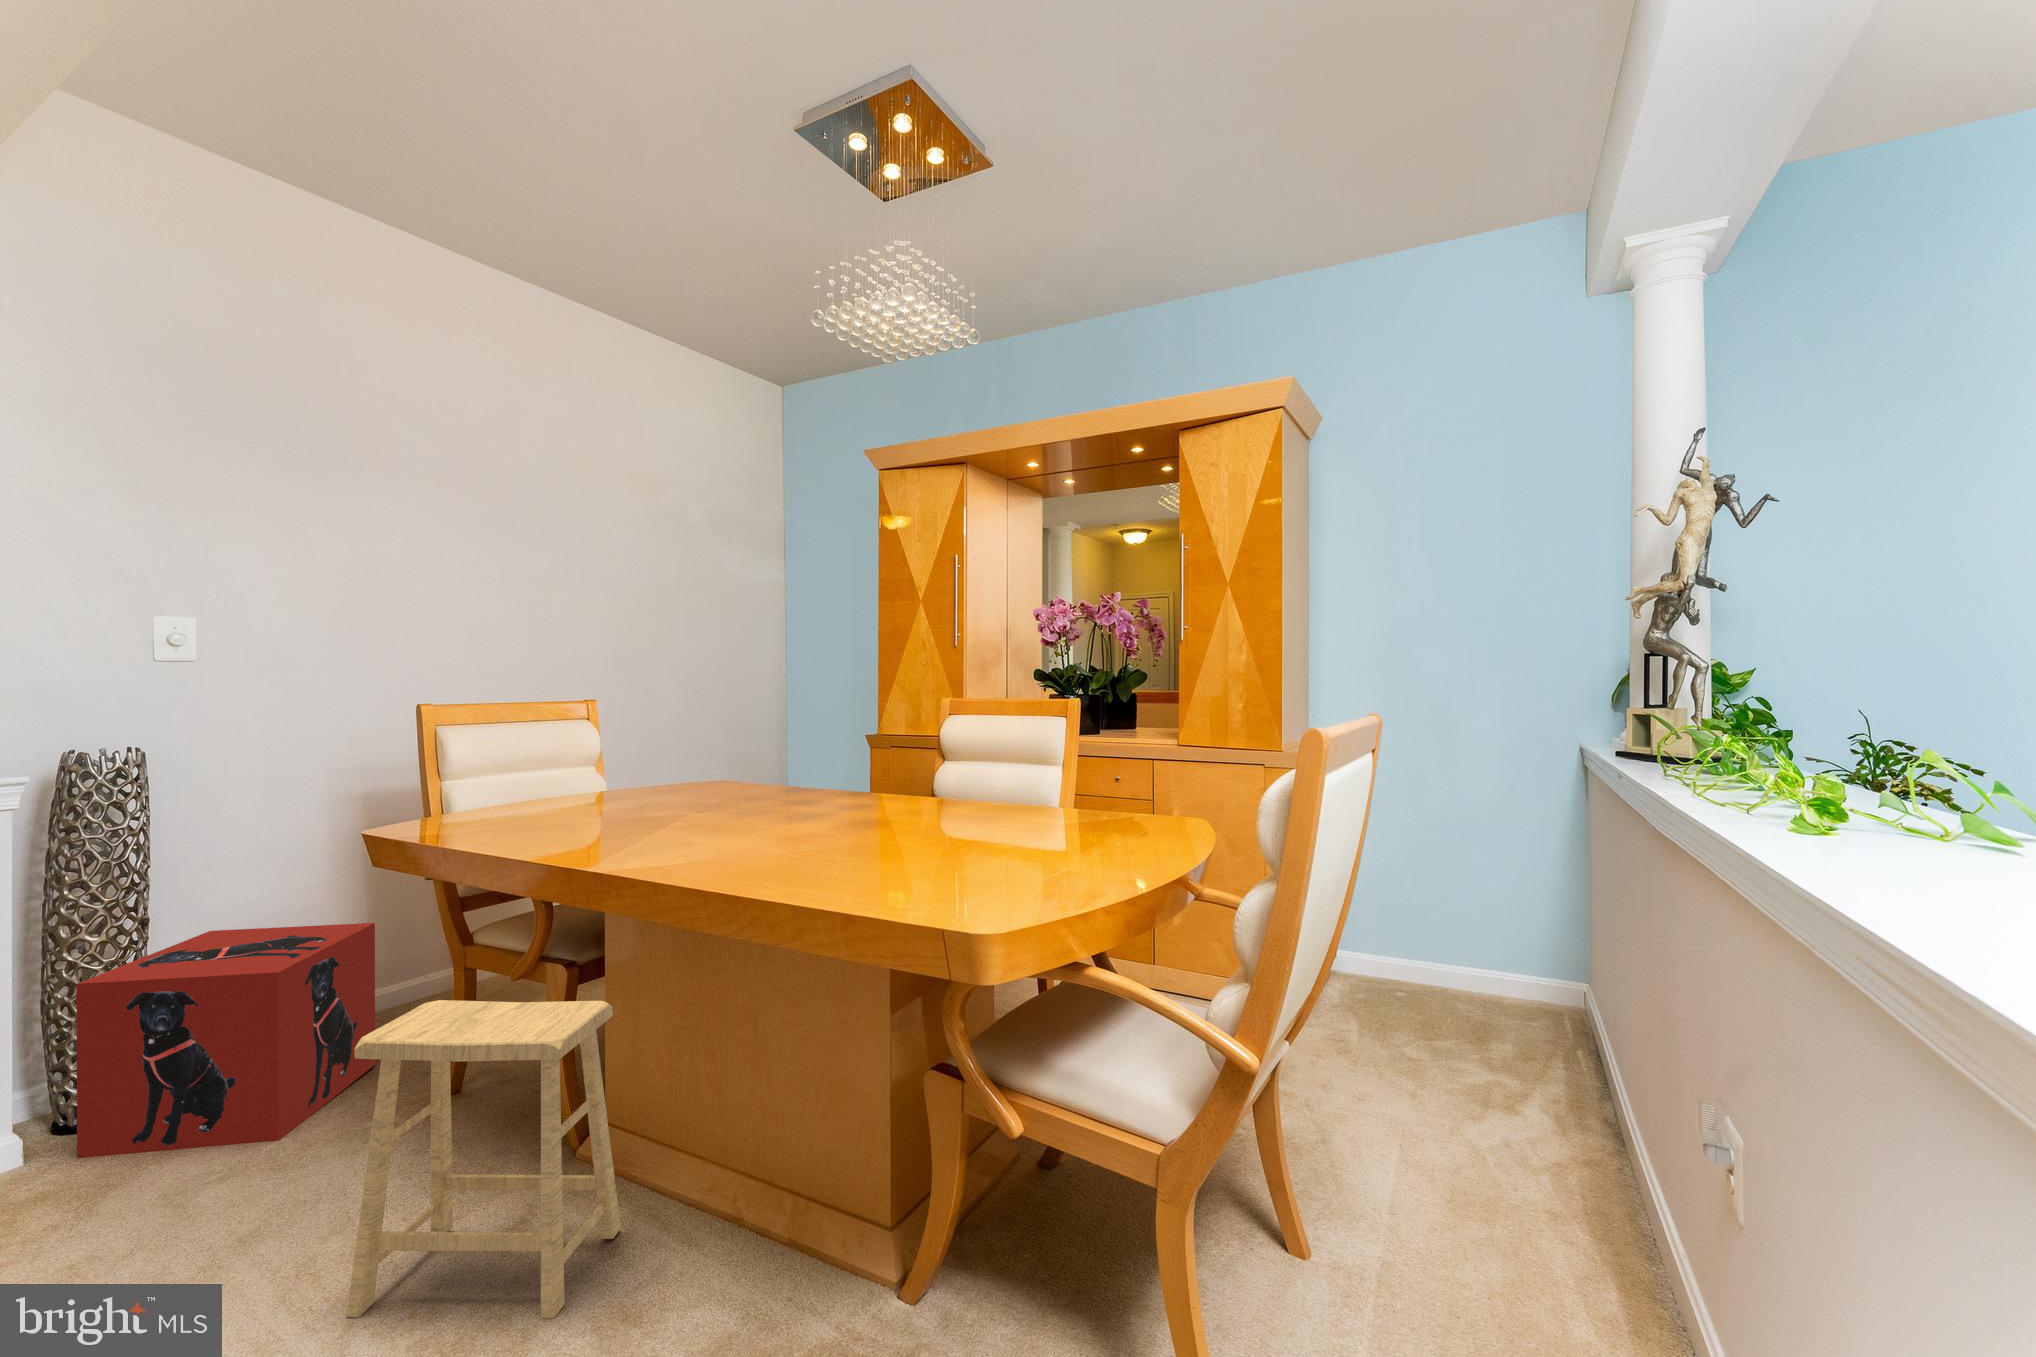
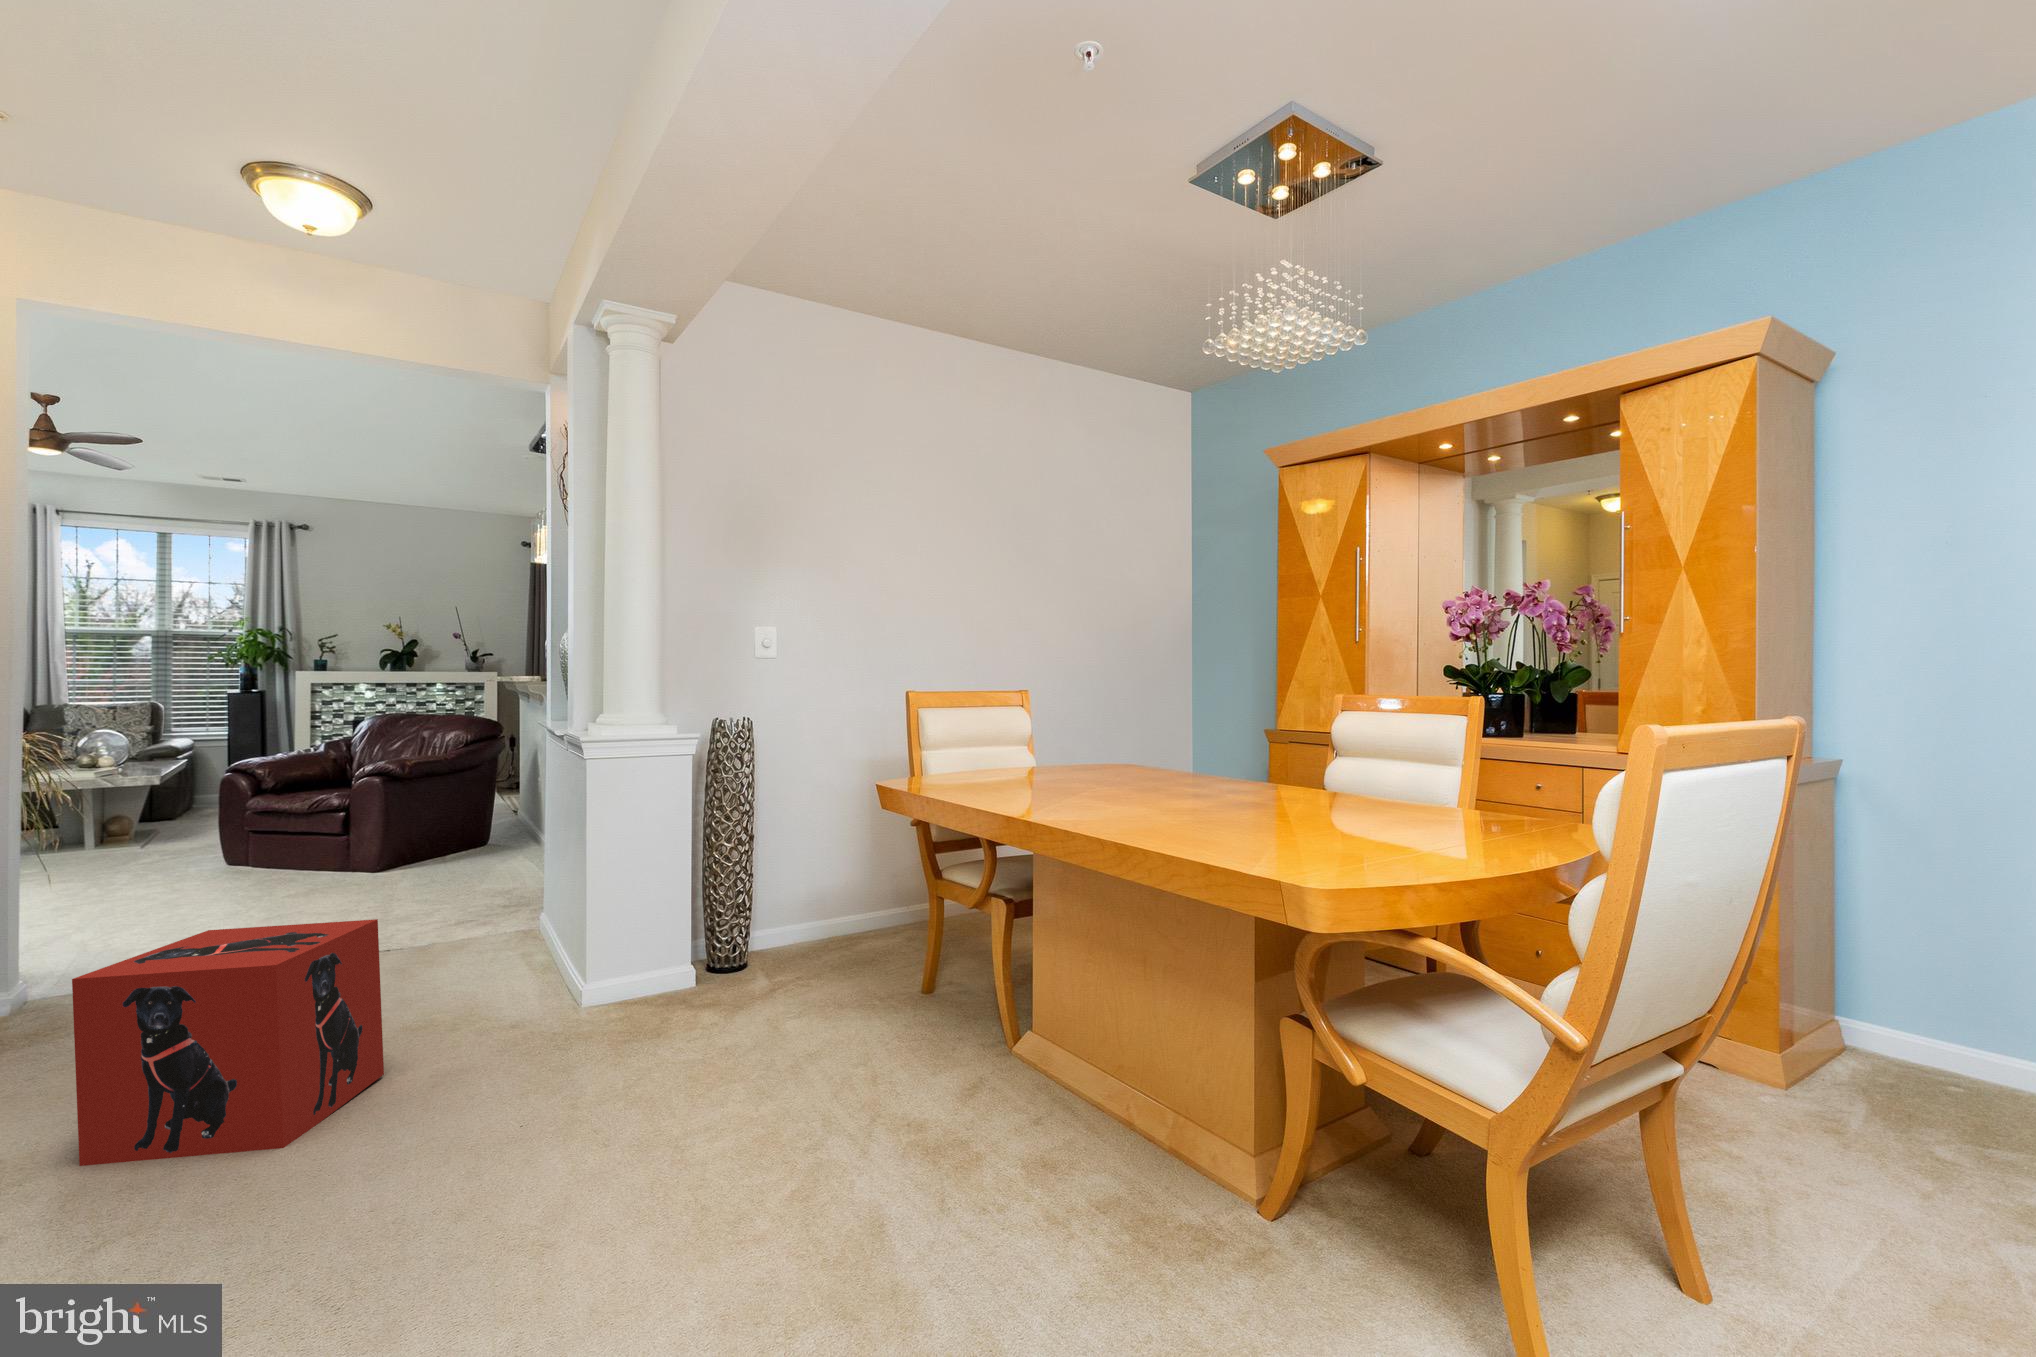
footstool: present [346,1000,621,1318] -> none [349,975,644,1321]

